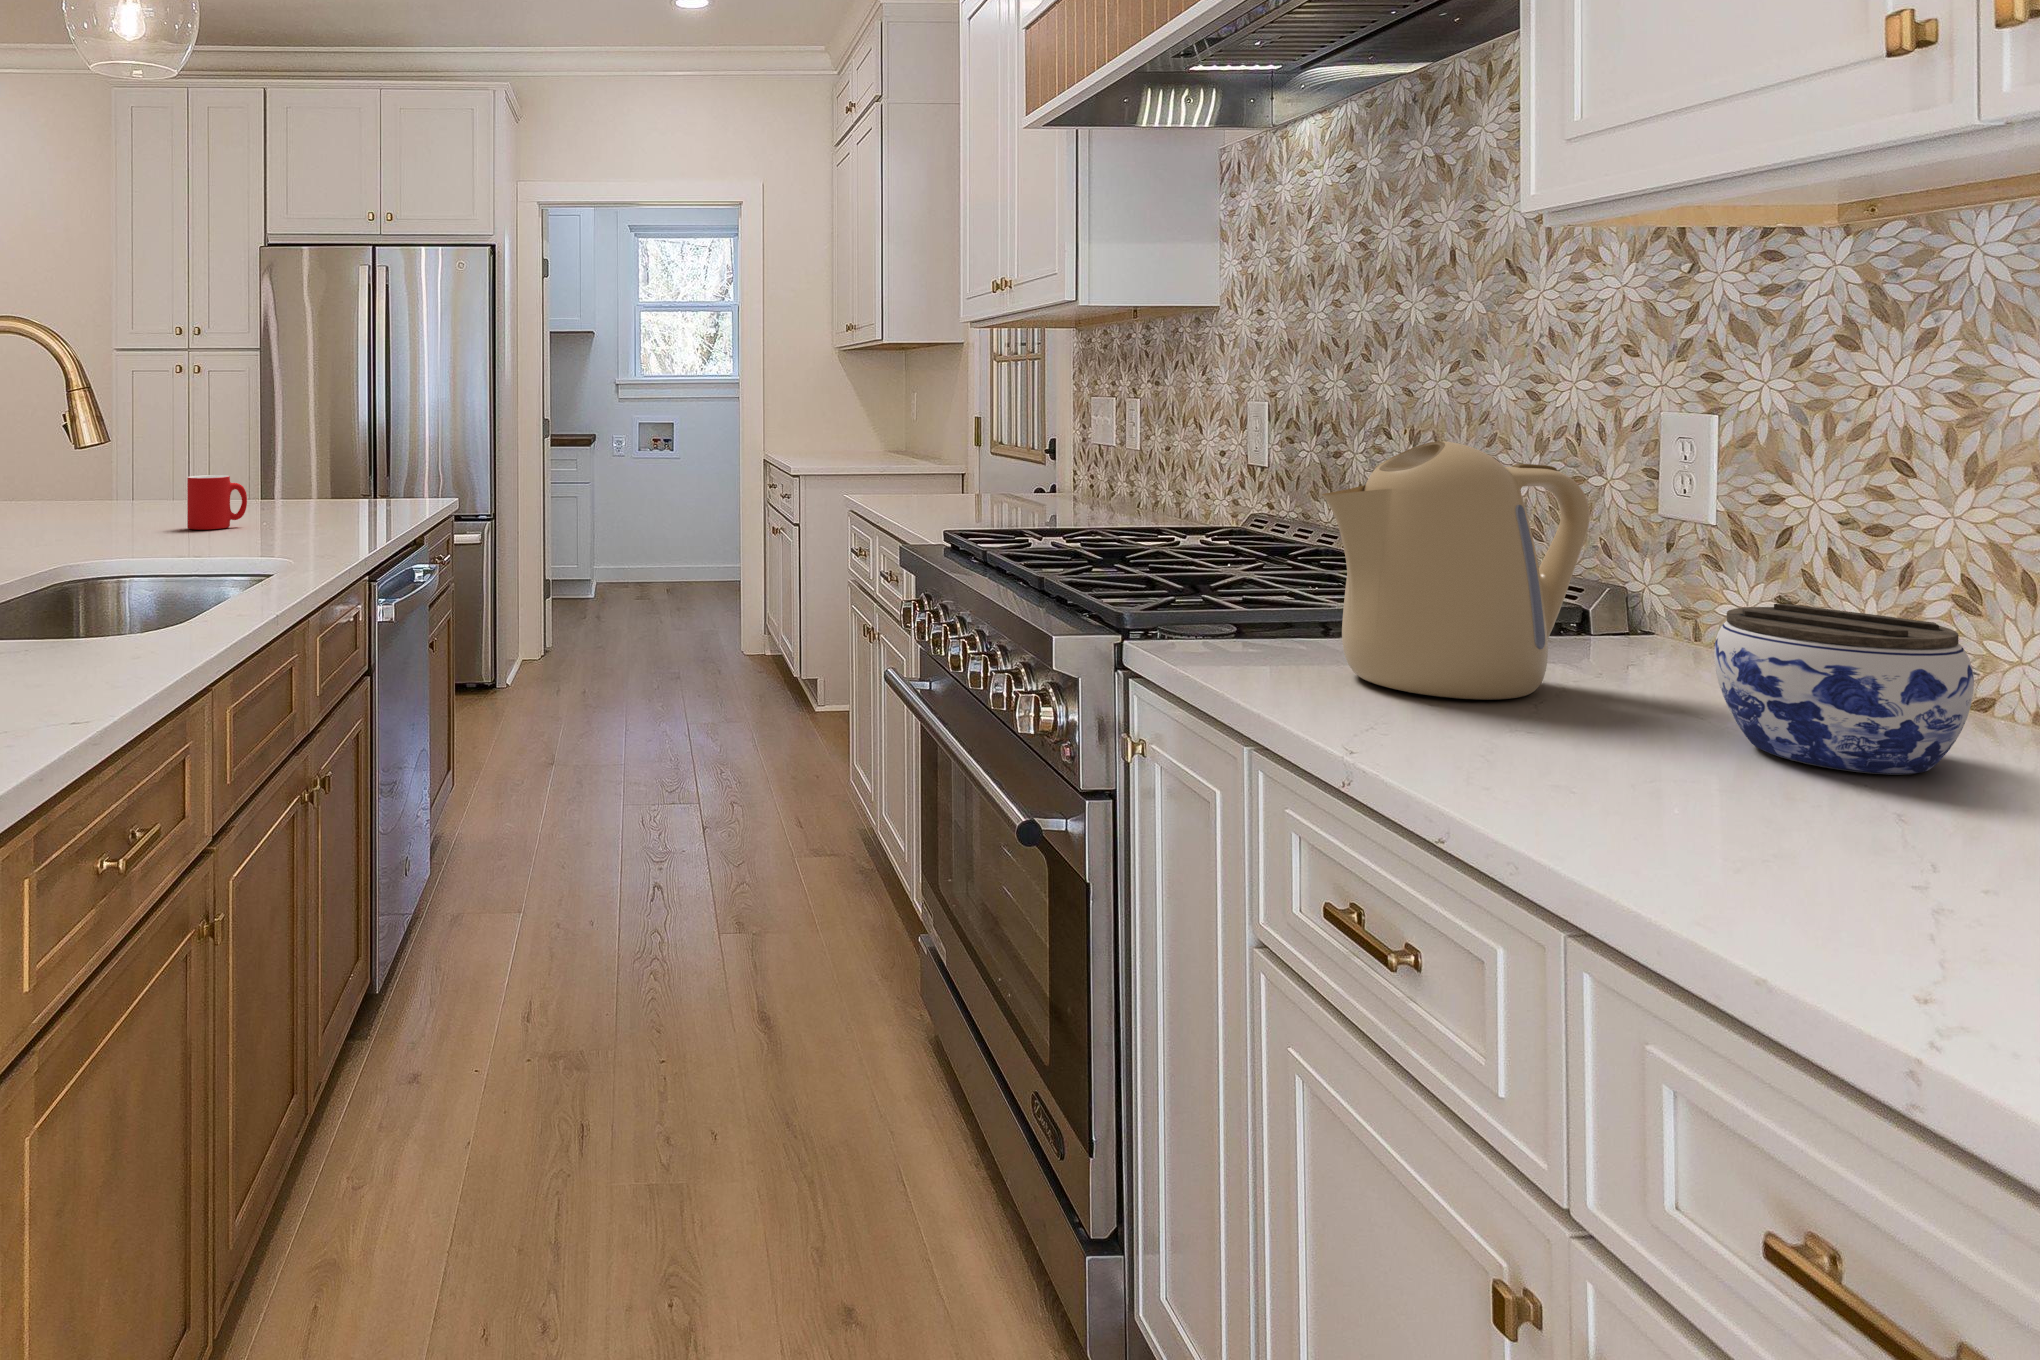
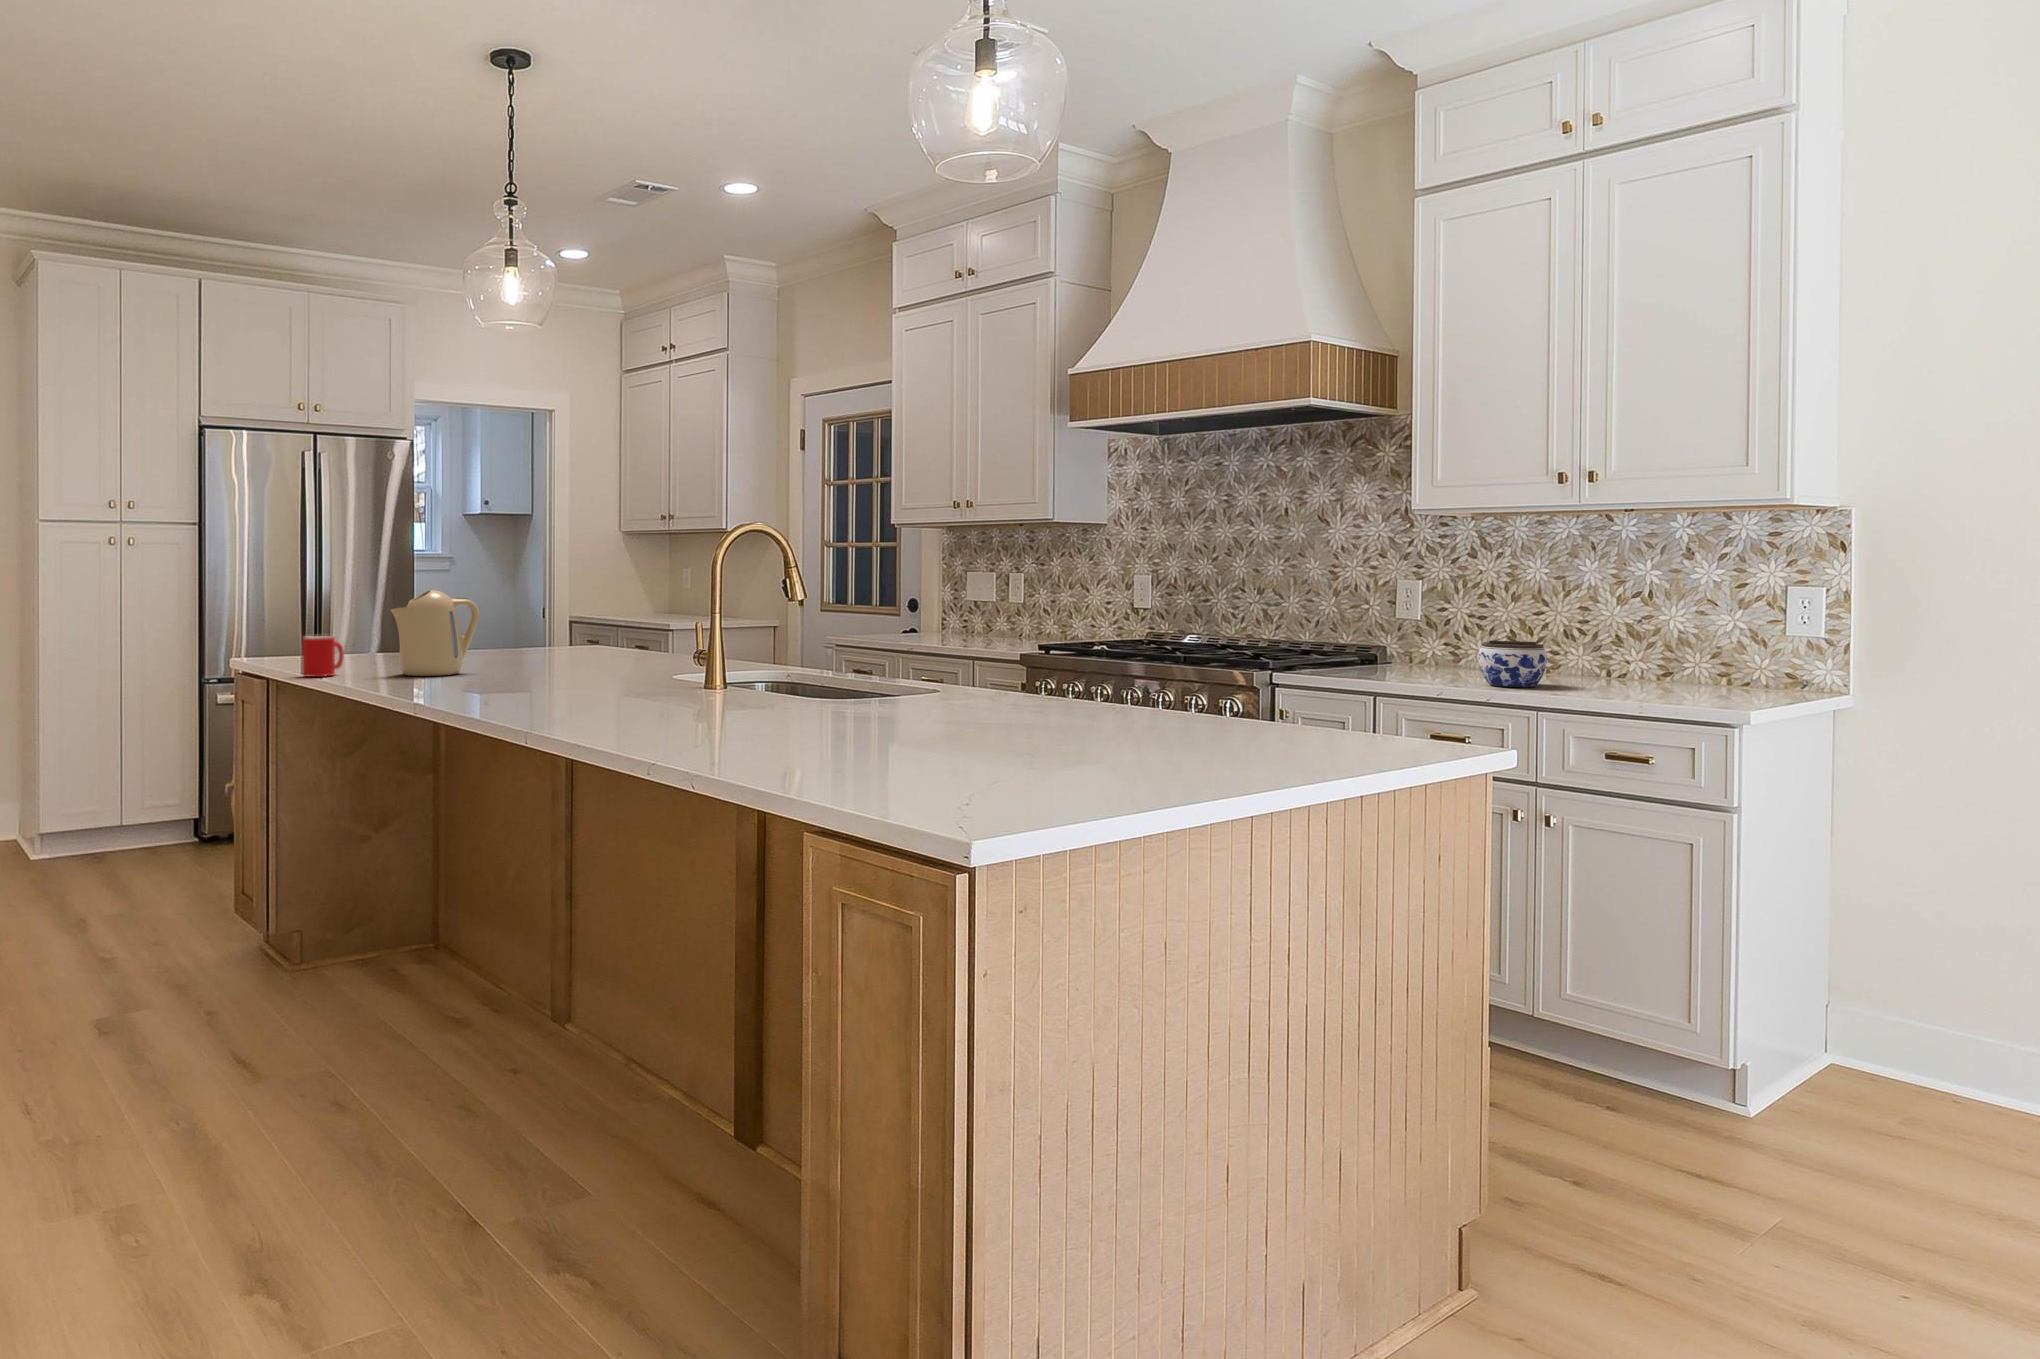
kettle: present [1322,441,1590,700] -> present [391,590,479,676]
cup: present [187,475,247,530] -> present [303,636,344,677]

